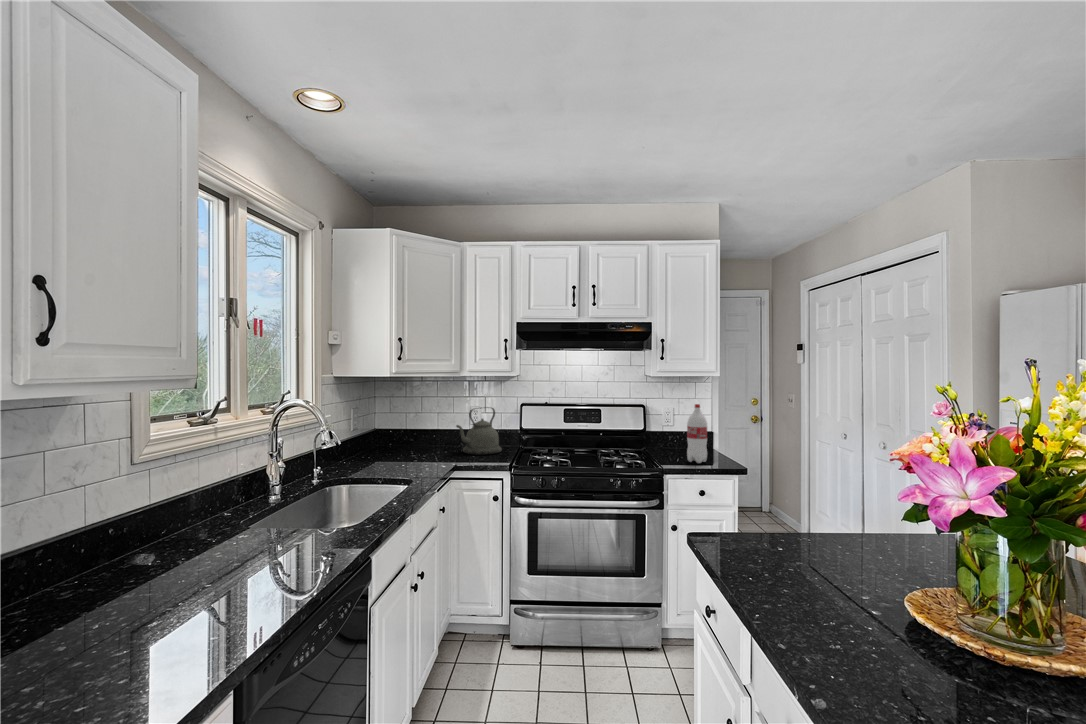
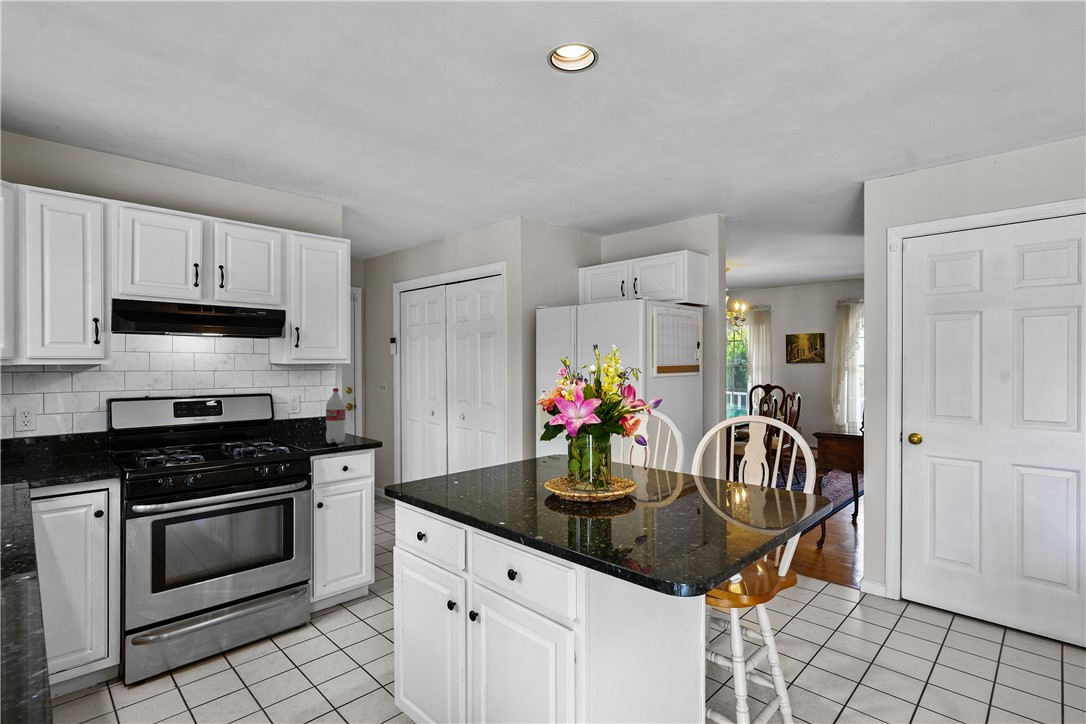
kettle: present [456,408,502,455] -> none [21,404,91,465]

